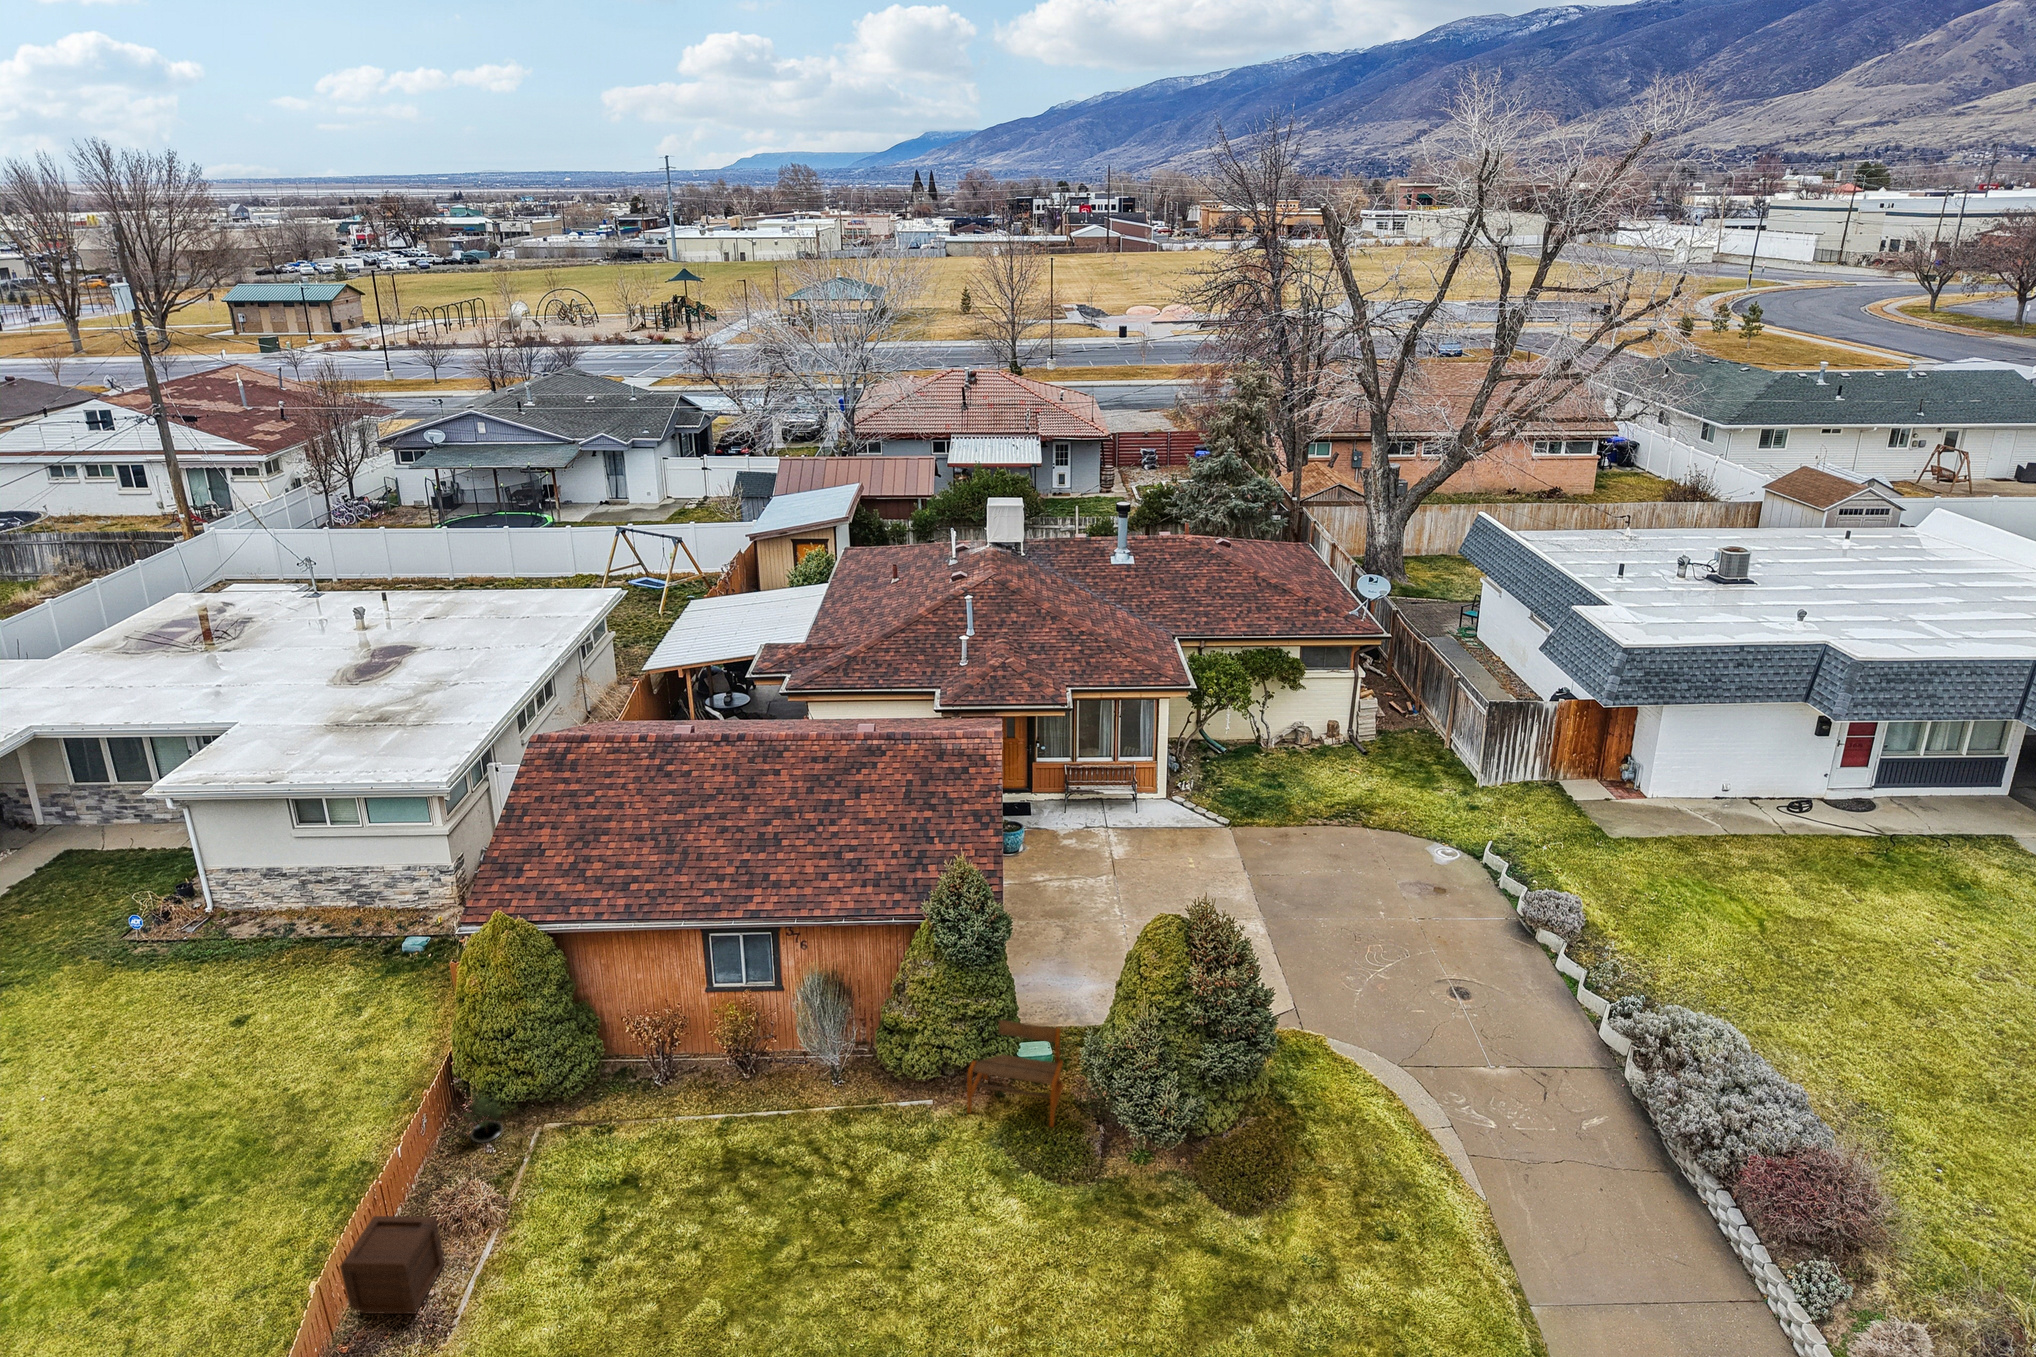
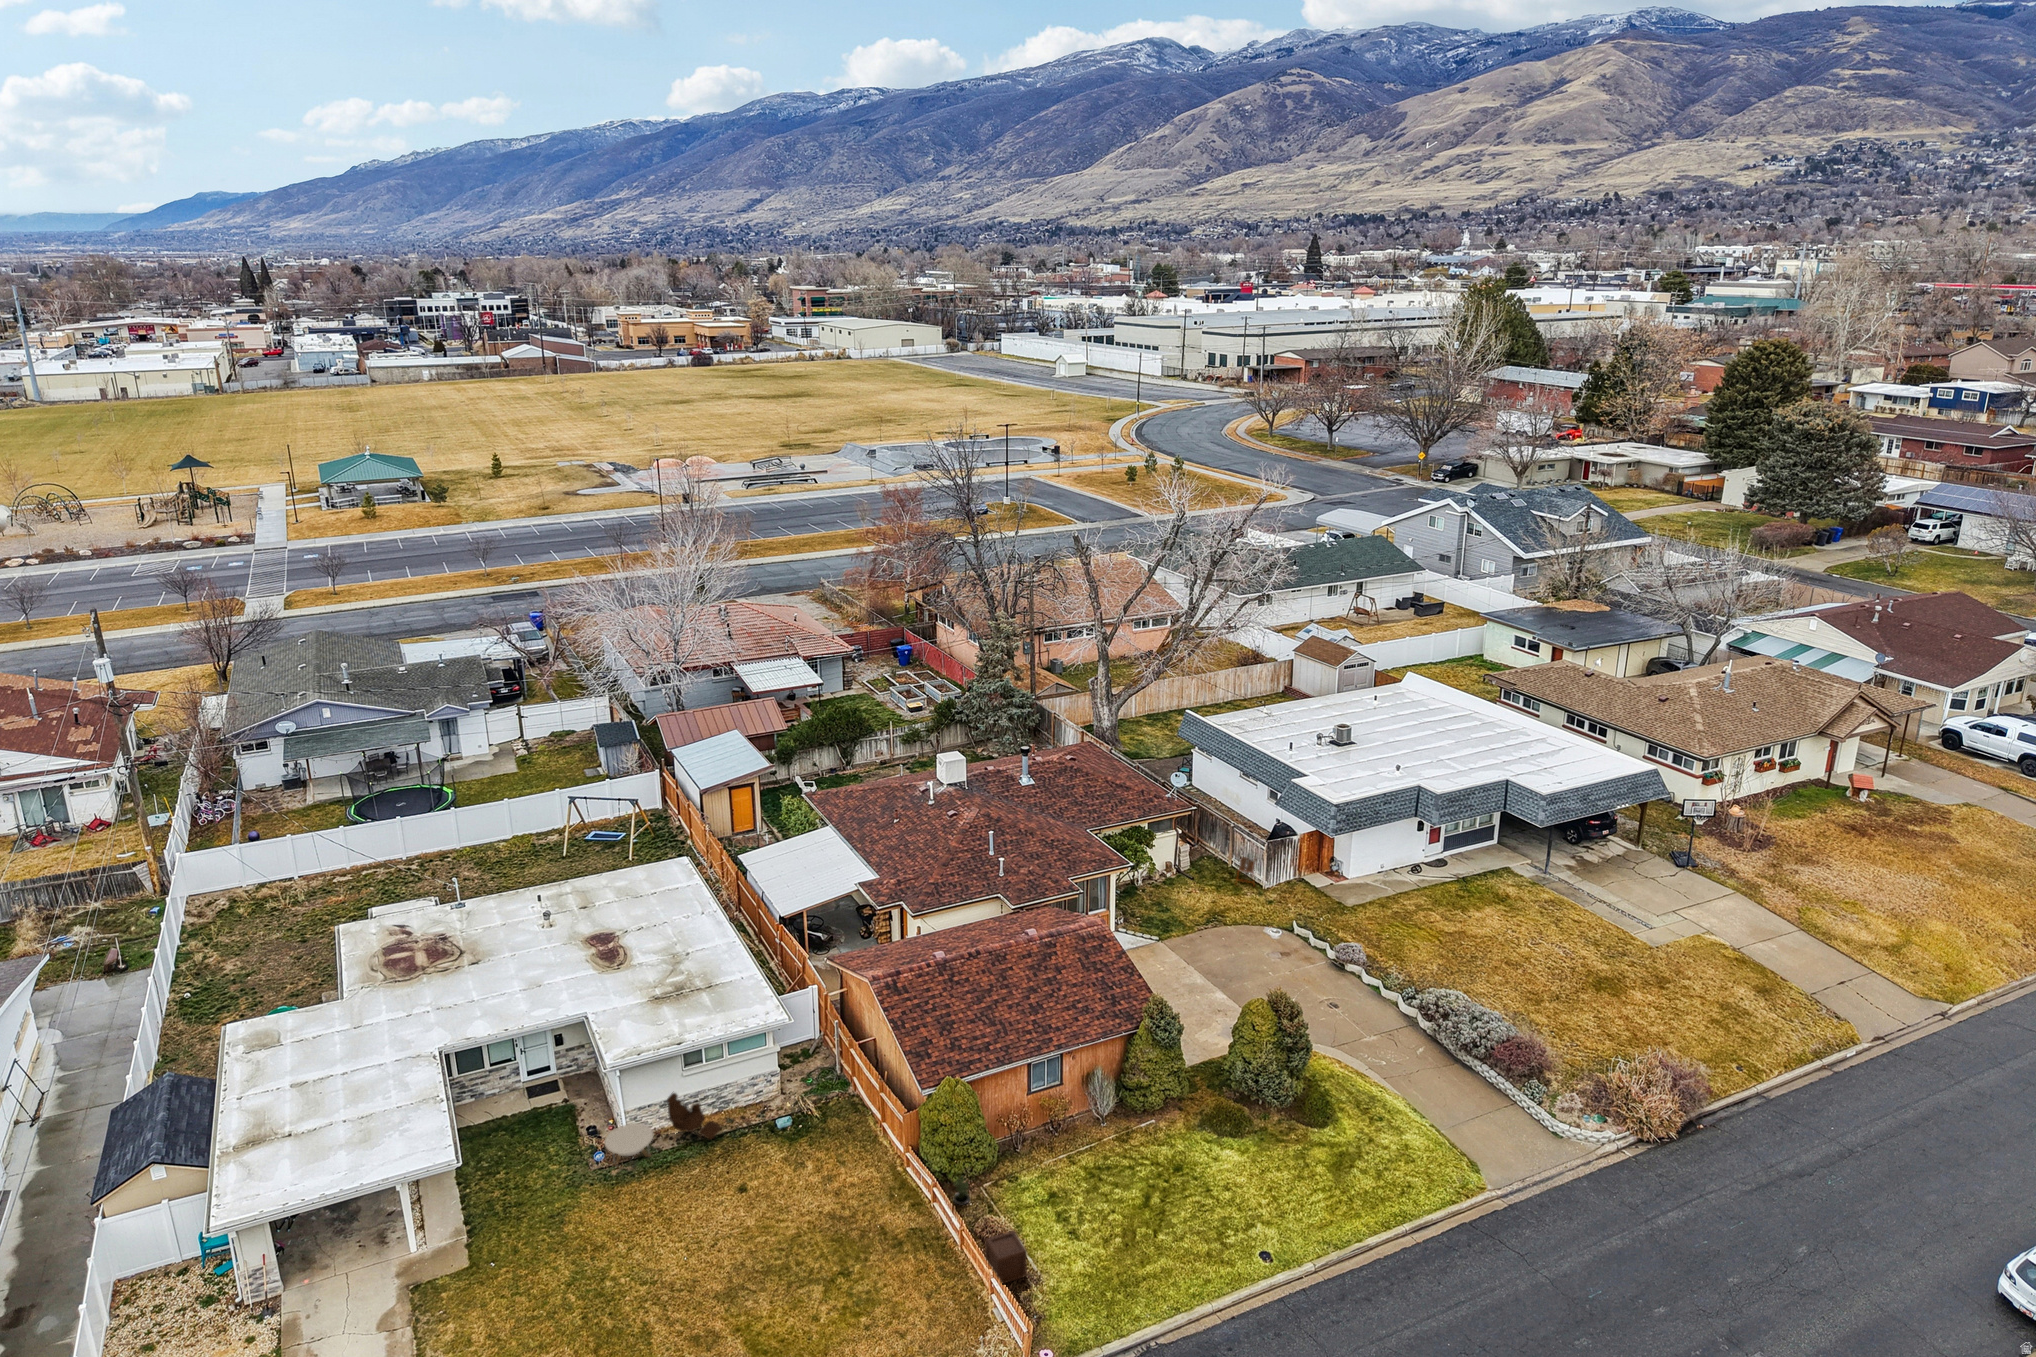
lounge chair: none [260,853,330,945] -> present [667,1093,721,1139]
round table: none [153,888,236,940] -> present [605,1123,653,1165]
bench: present [967,1020,1063,1127] -> present [1236,857,1255,885]

